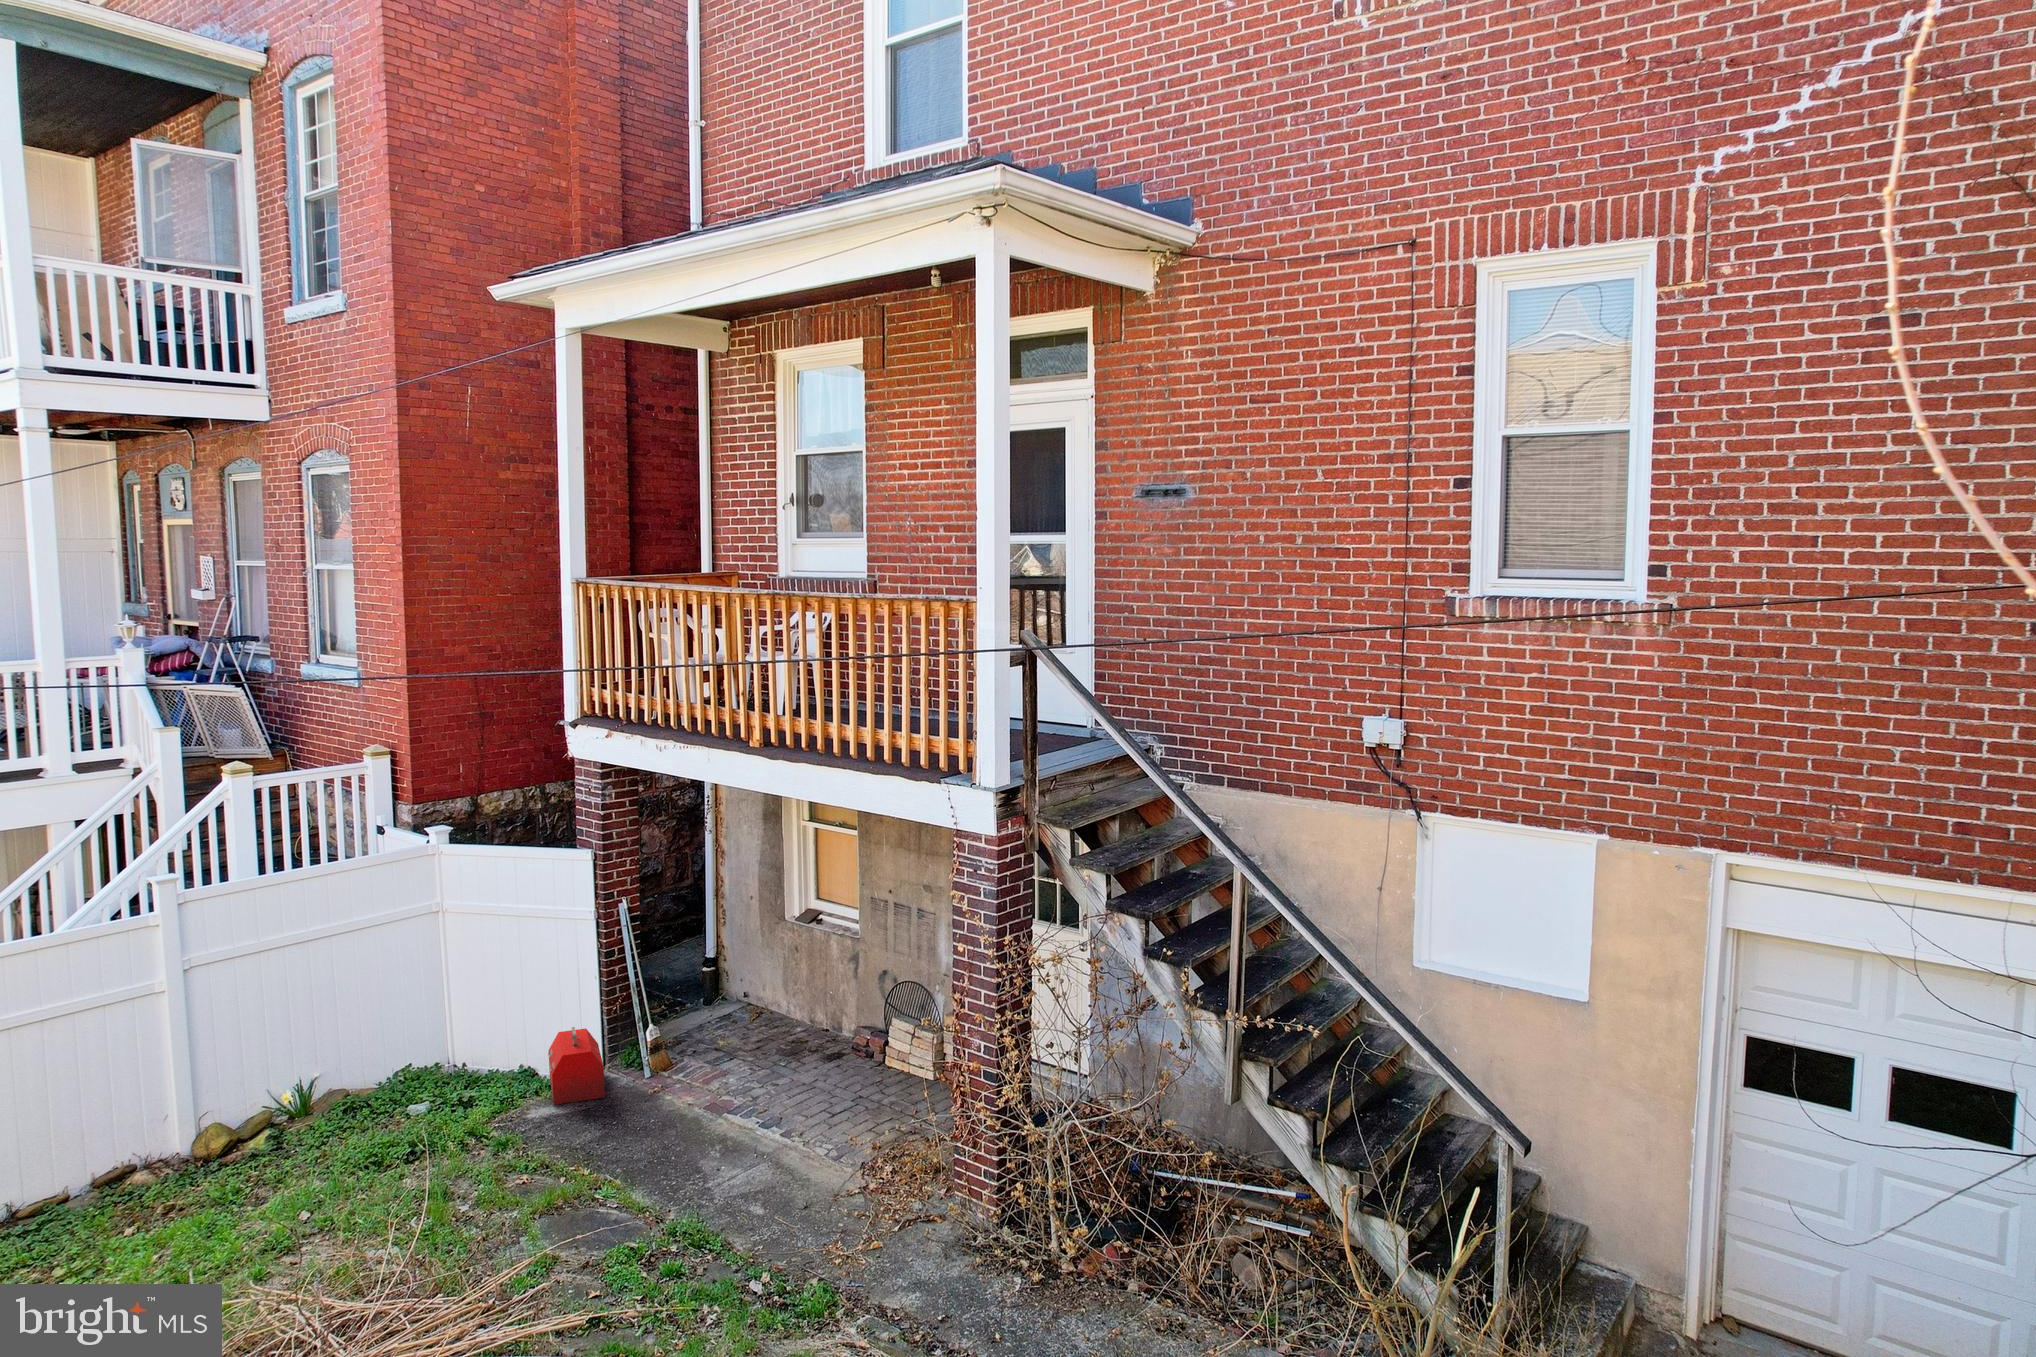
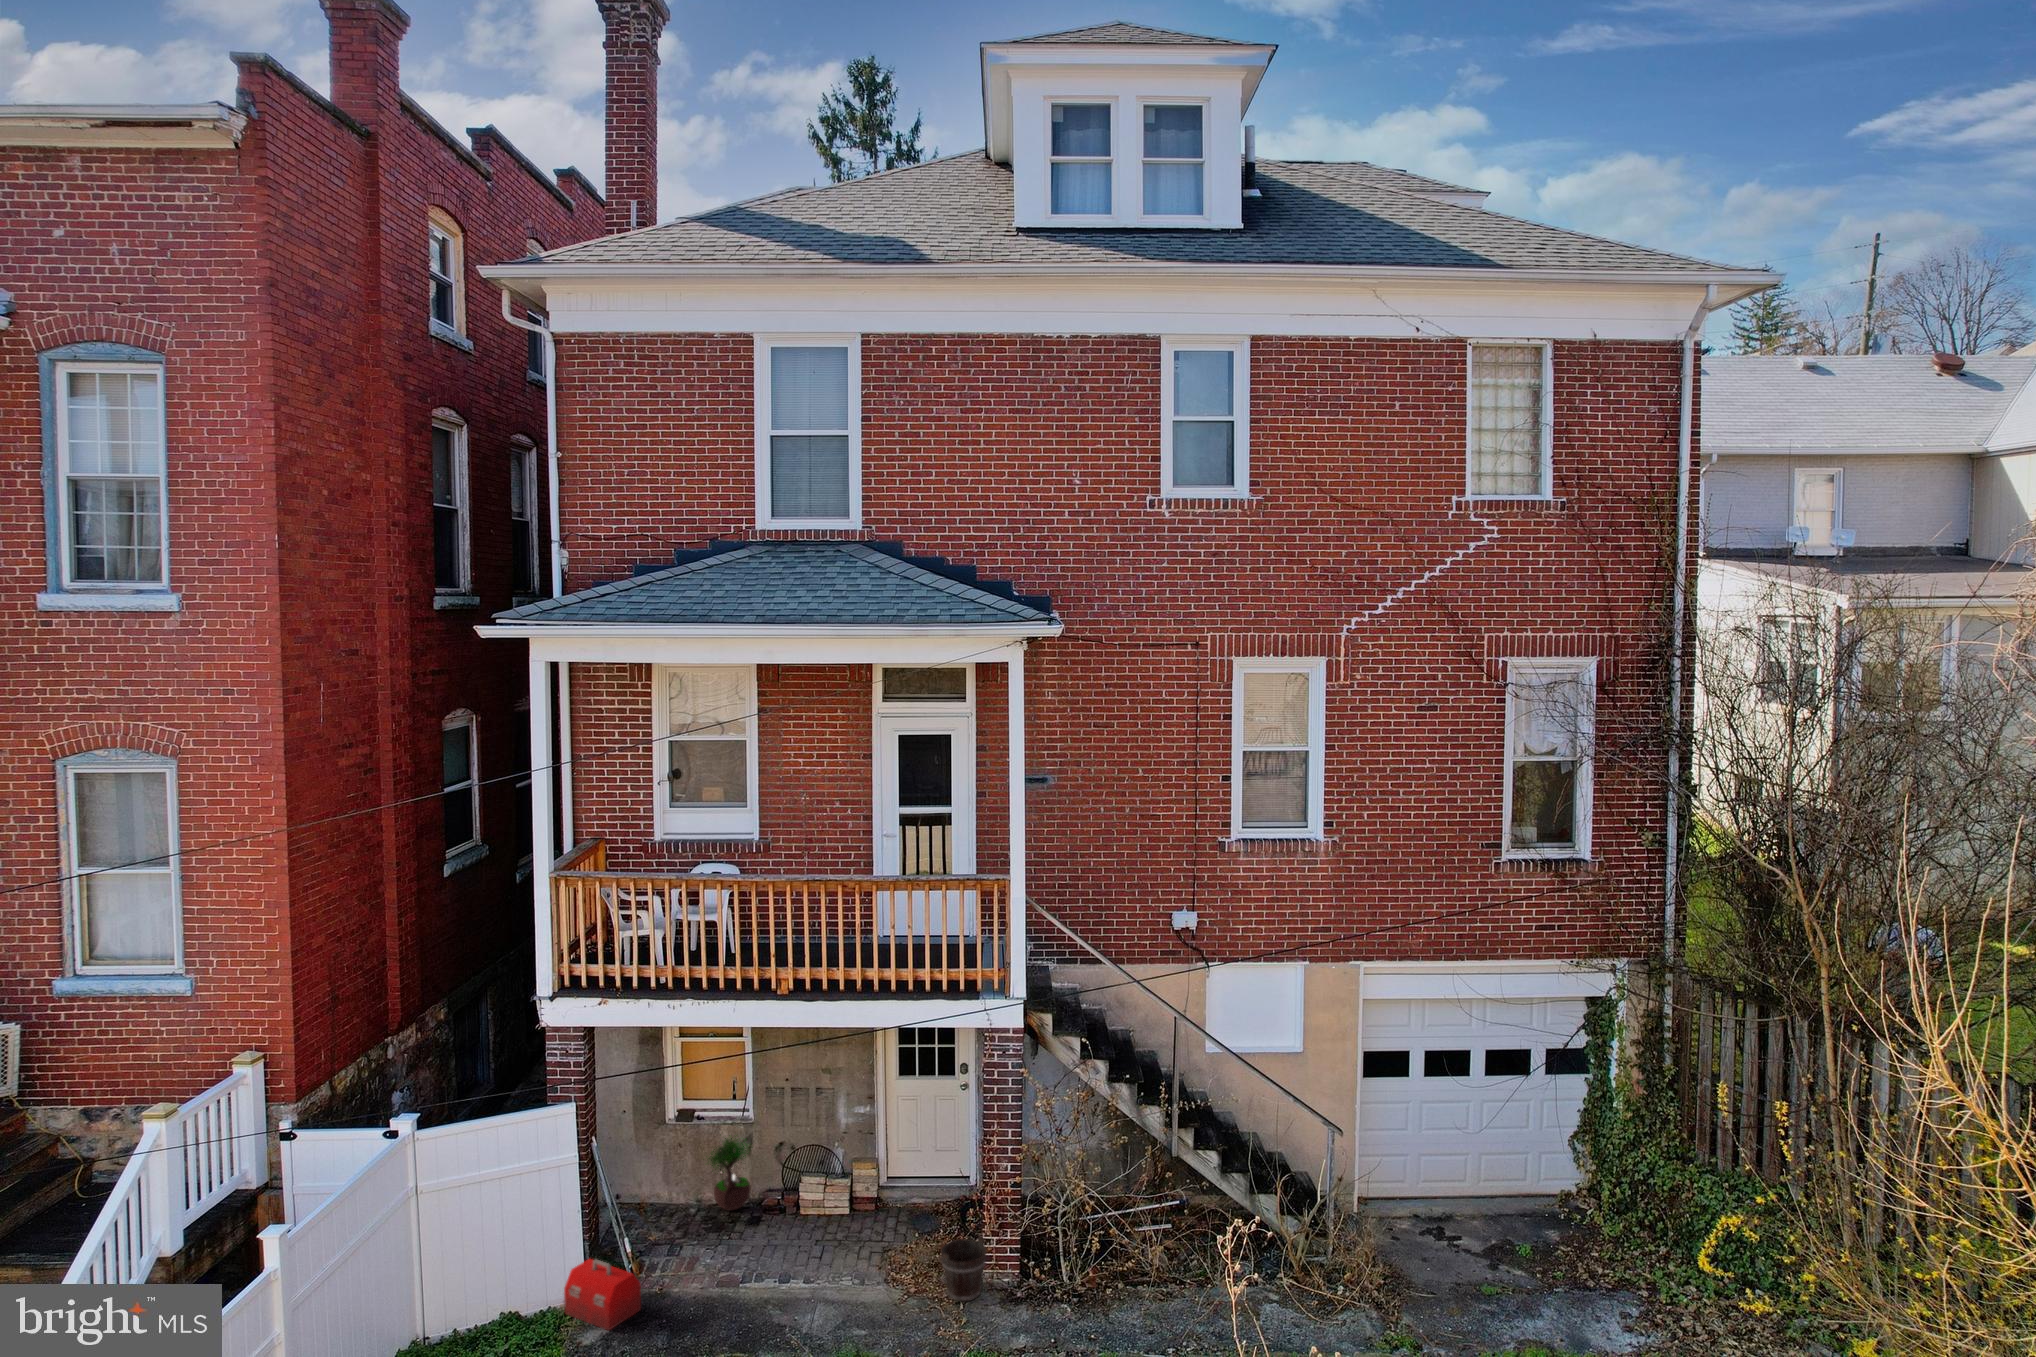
potted tree: none [779,939,851,1042] -> present [706,1135,751,1210]
bucket: none [866,1124,935,1207] -> present [940,1237,987,1301]

